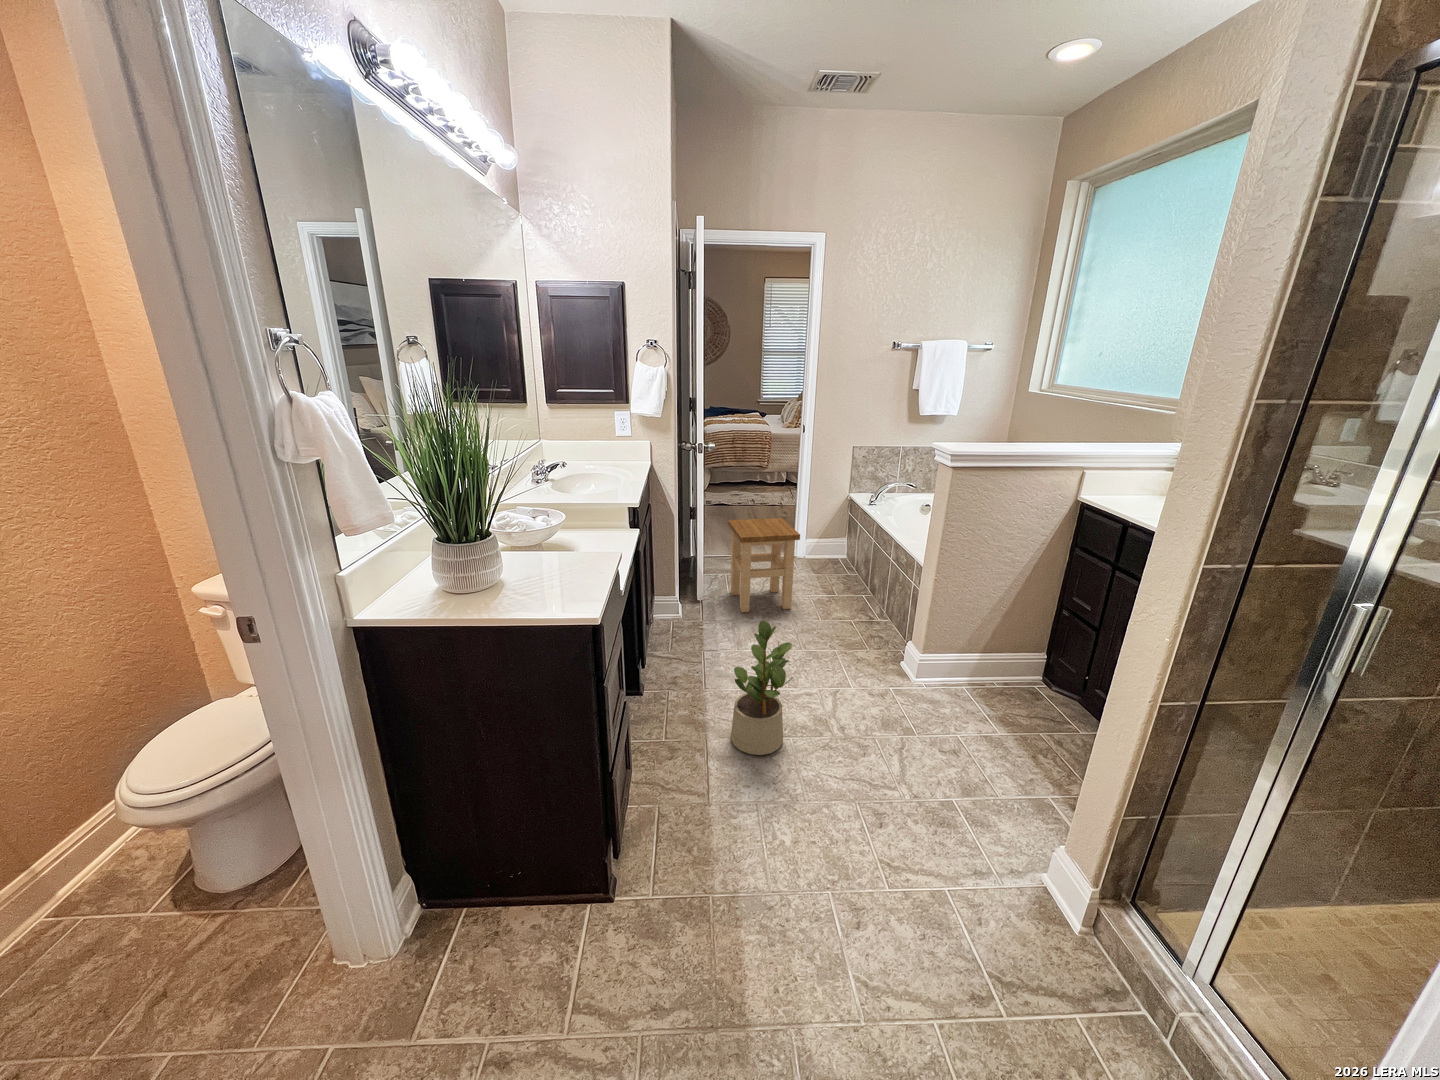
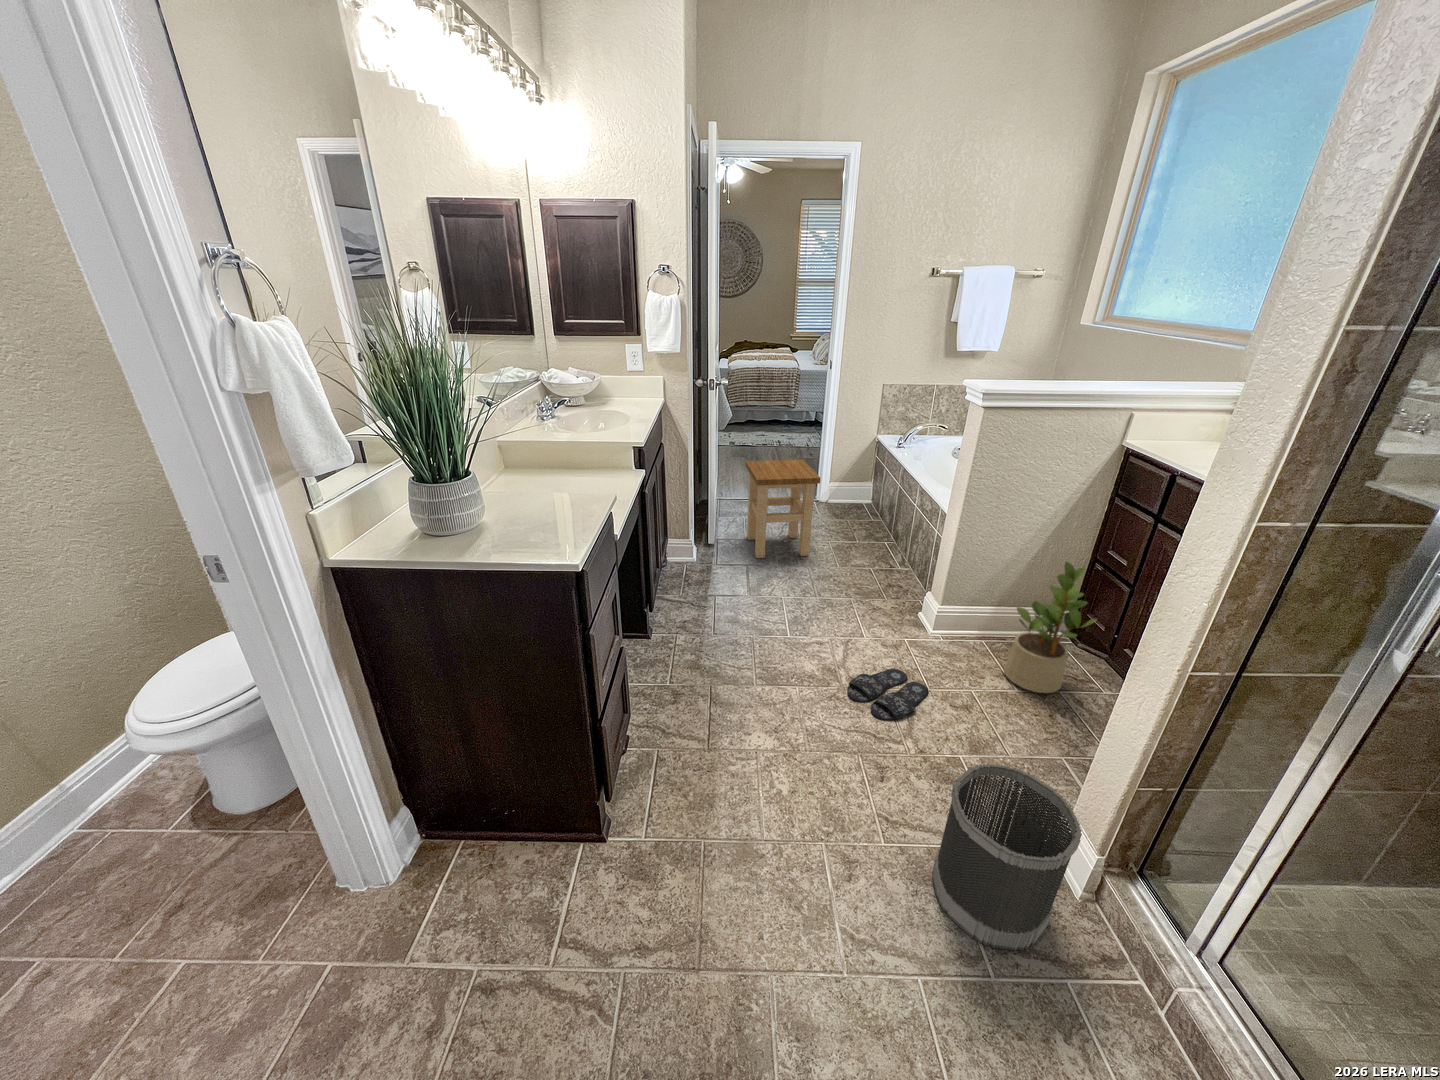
potted plant: present [731,620,793,755] -> present [1004,562,1097,693]
slippers: none [839,715,916,765] -> present [848,669,929,720]
wastebasket: none [937,801,1078,990] -> present [932,764,1082,951]

